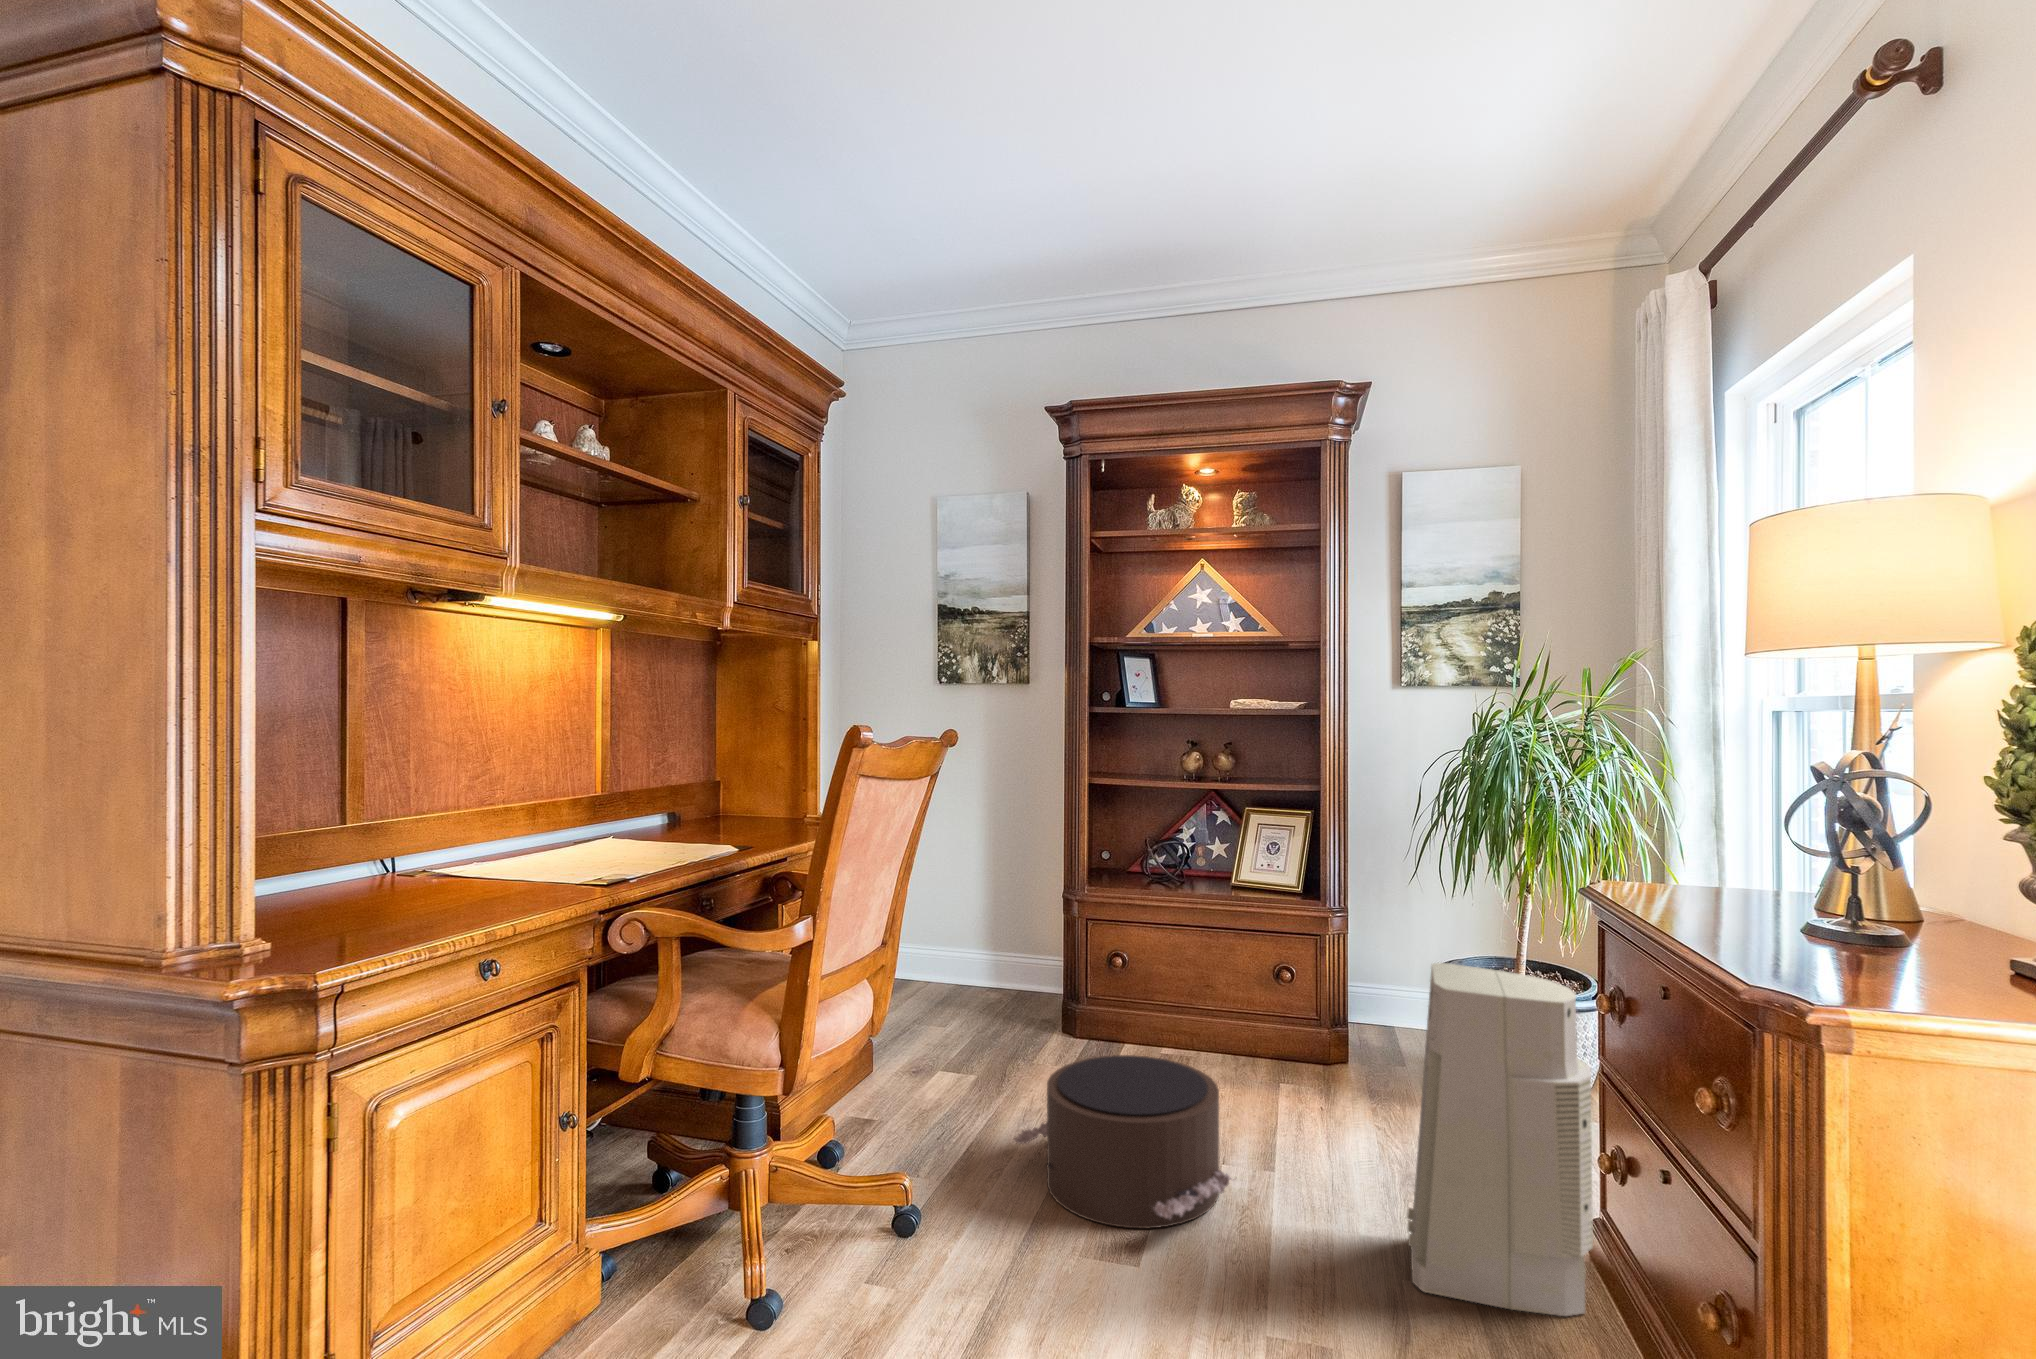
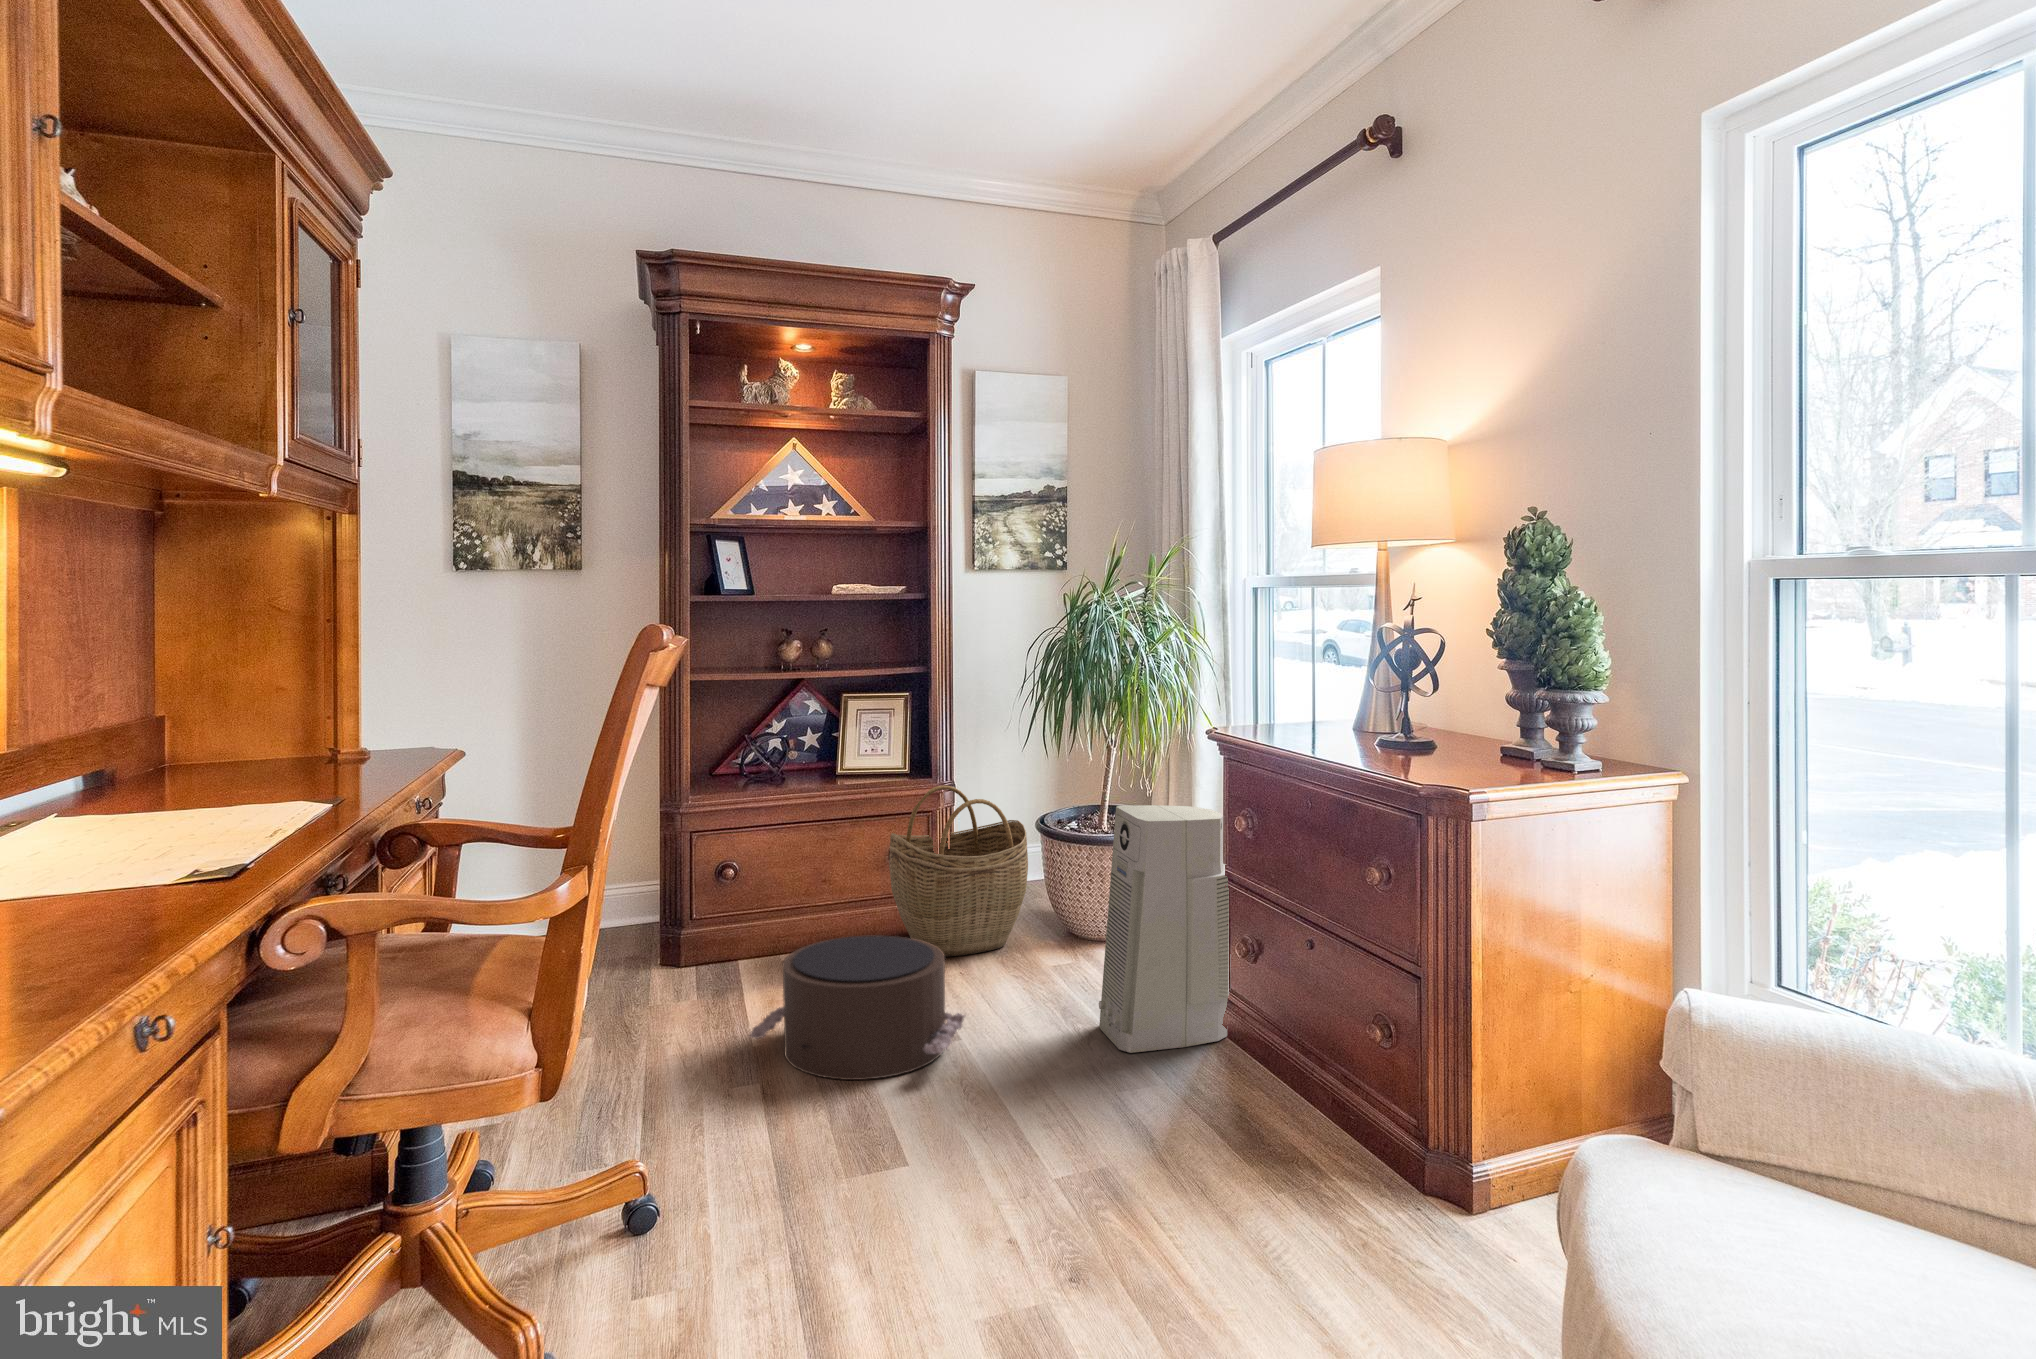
woven basket: none [1256,909,1413,1104] -> present [889,785,1028,957]

